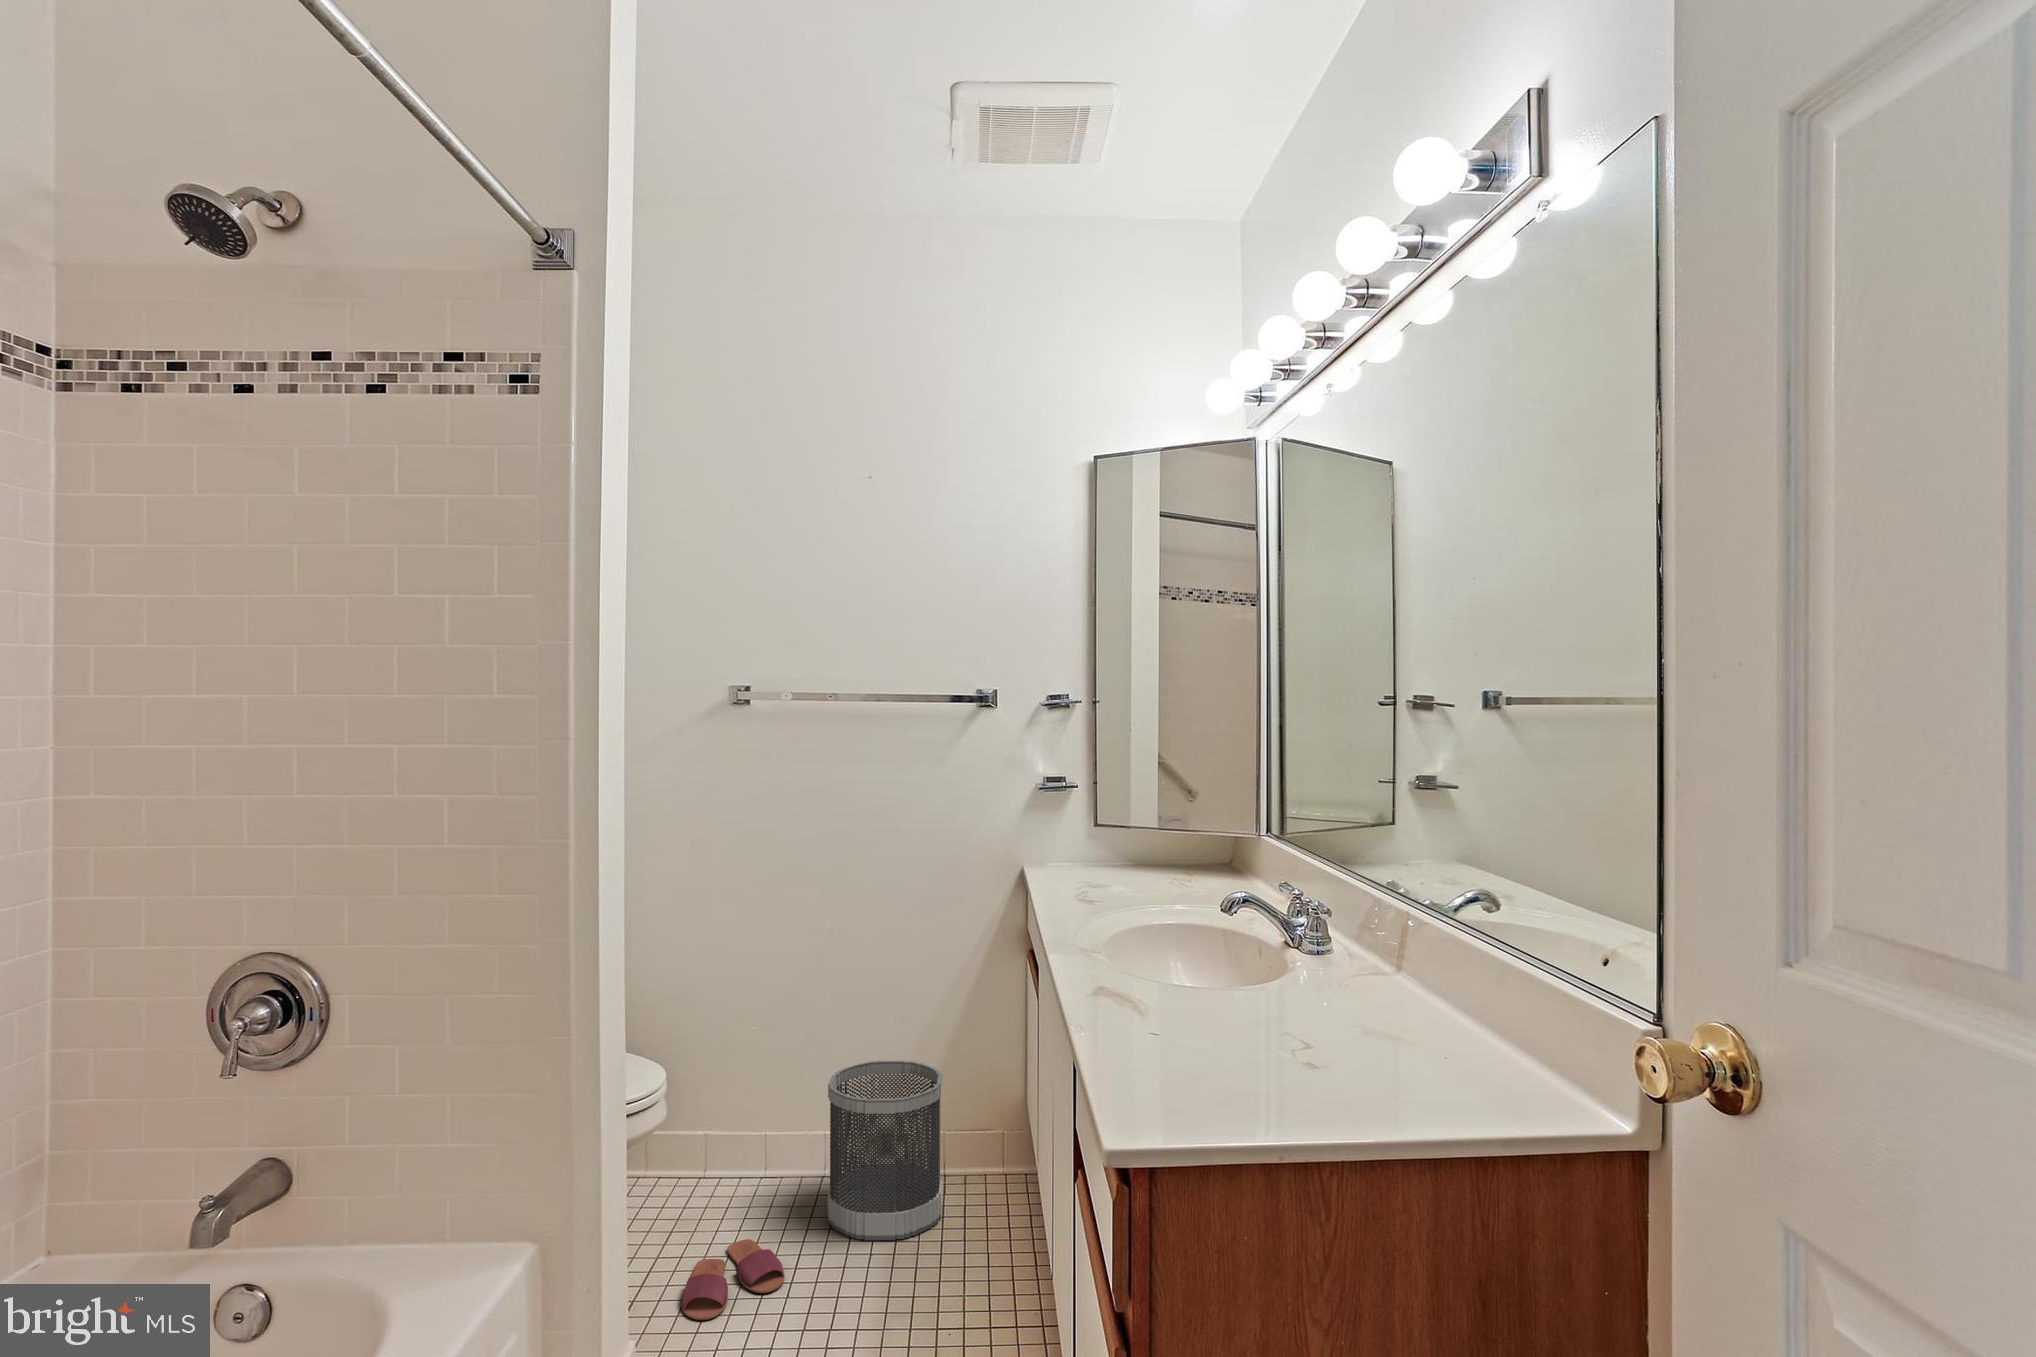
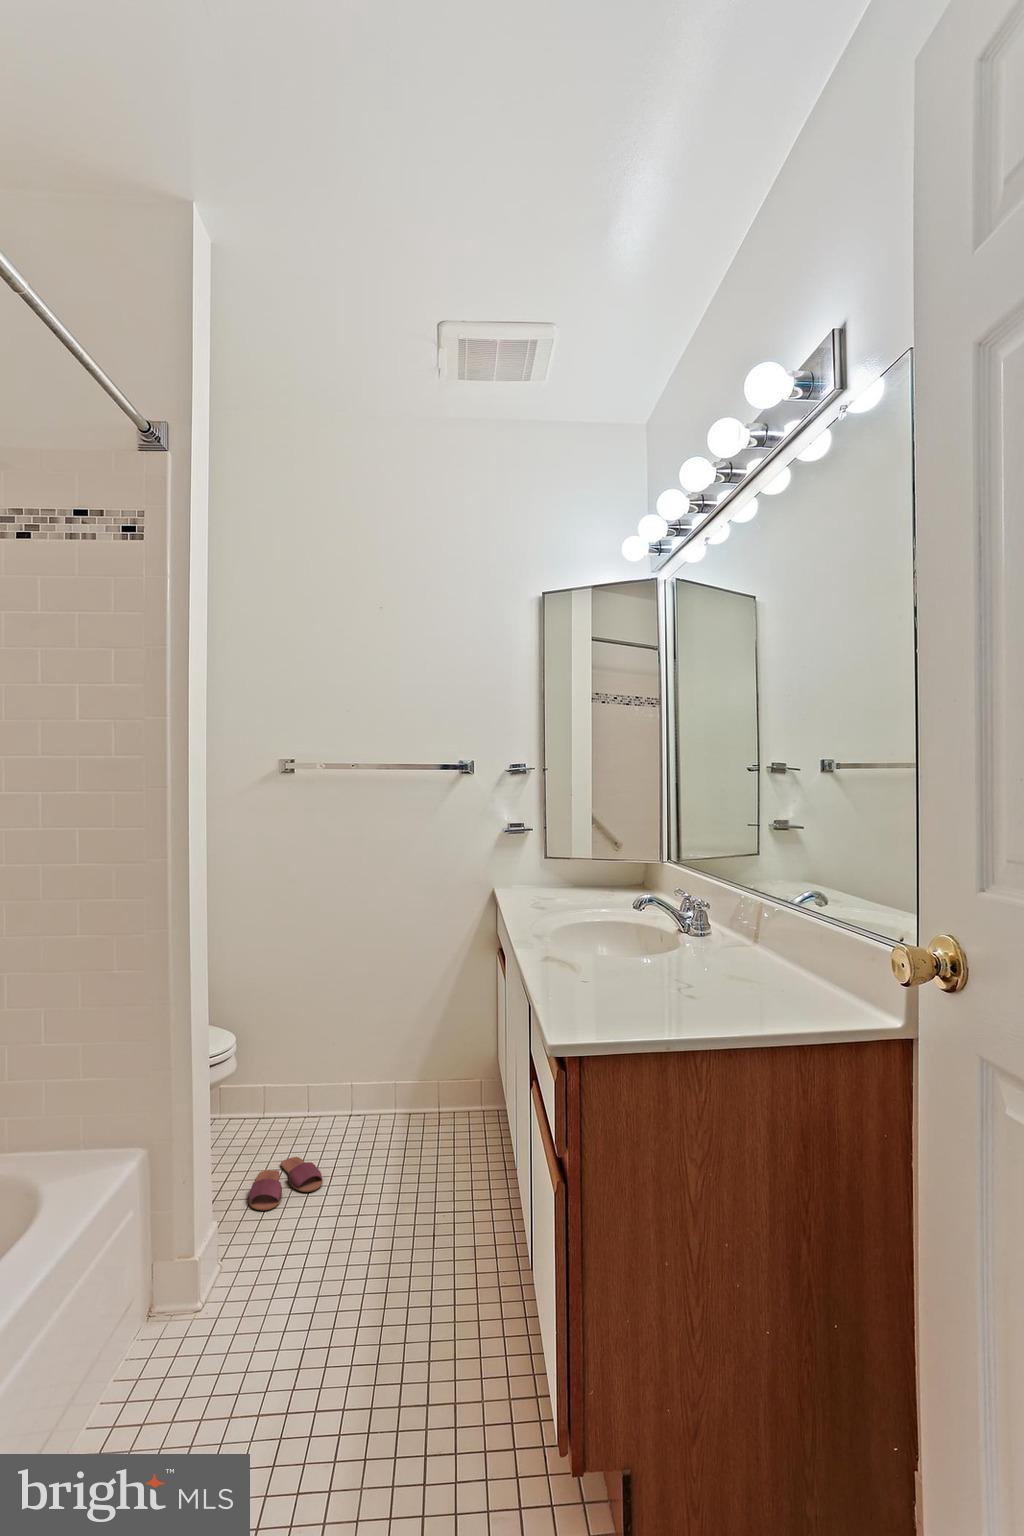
wastebasket: present [828,1061,942,1240] -> none [353,1029,436,1156]

